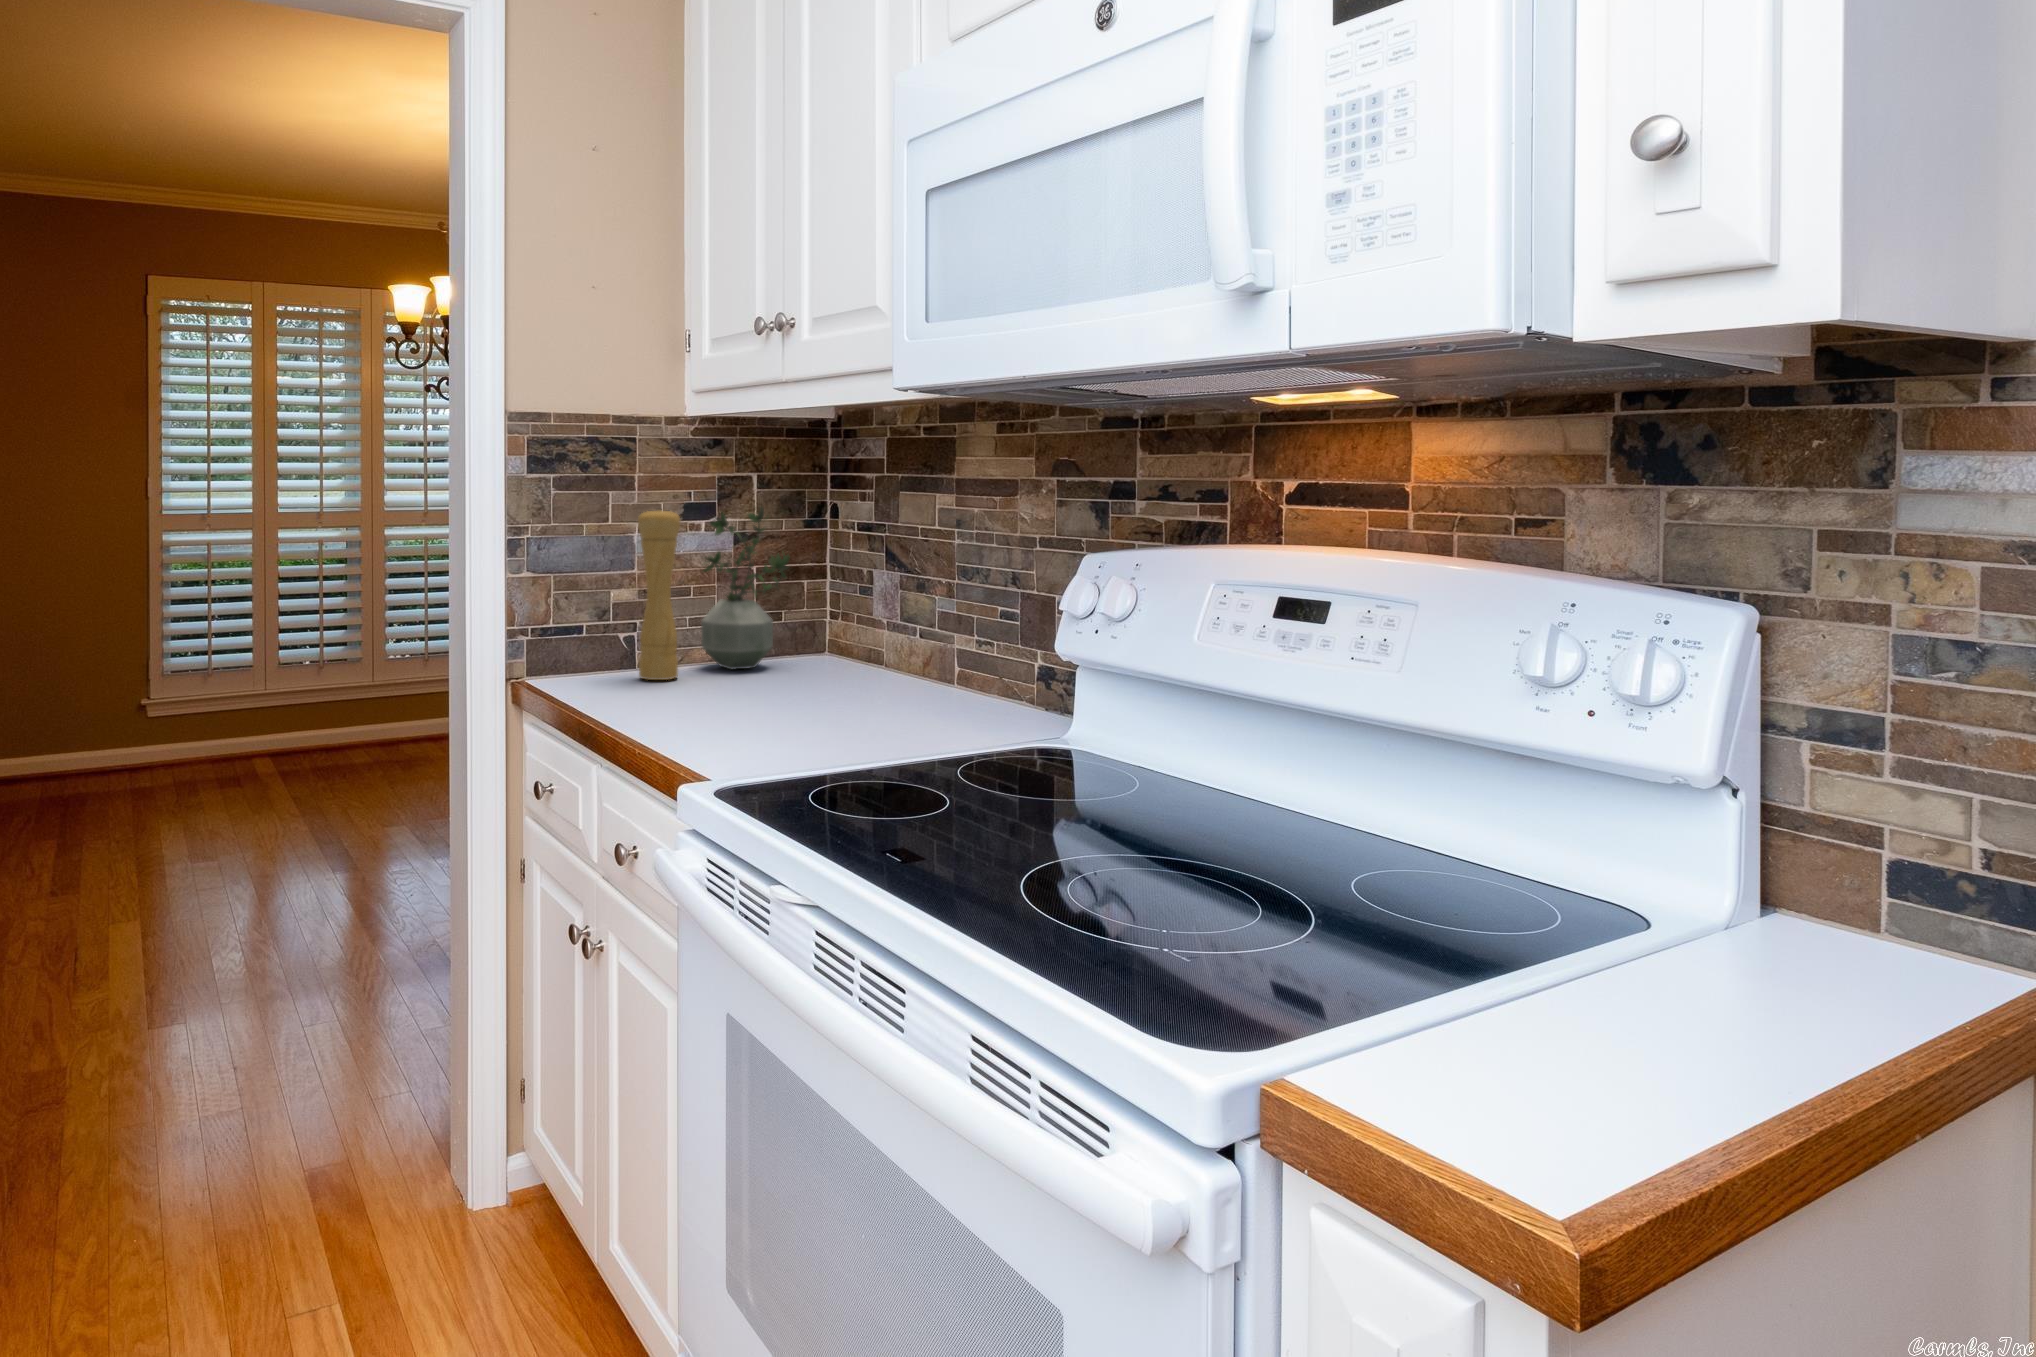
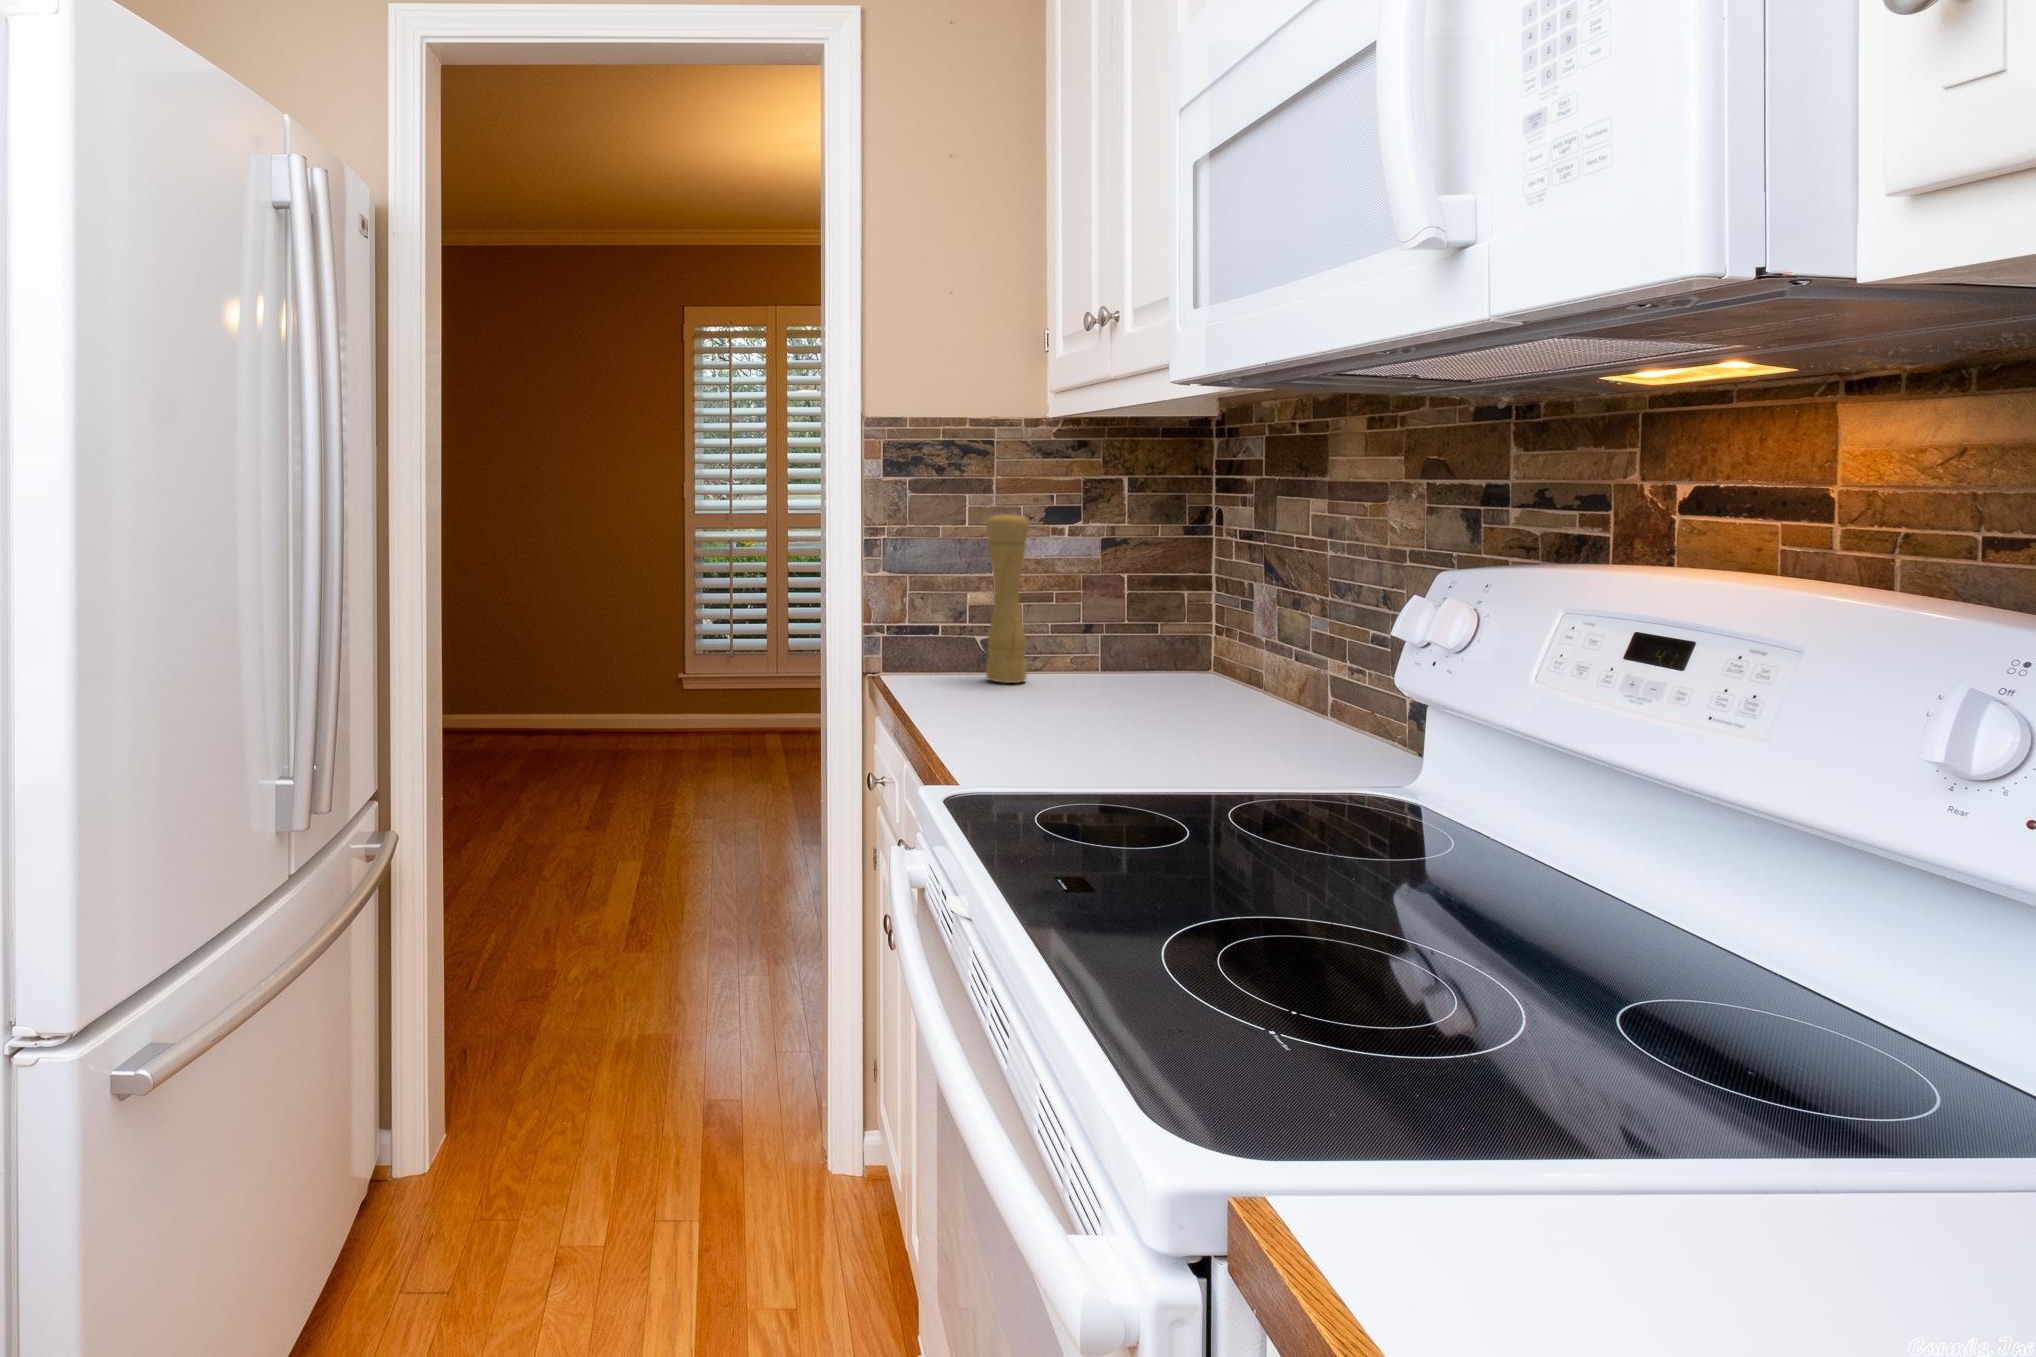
potted plant: present [701,507,790,669] -> none [1058,511,1162,678]

